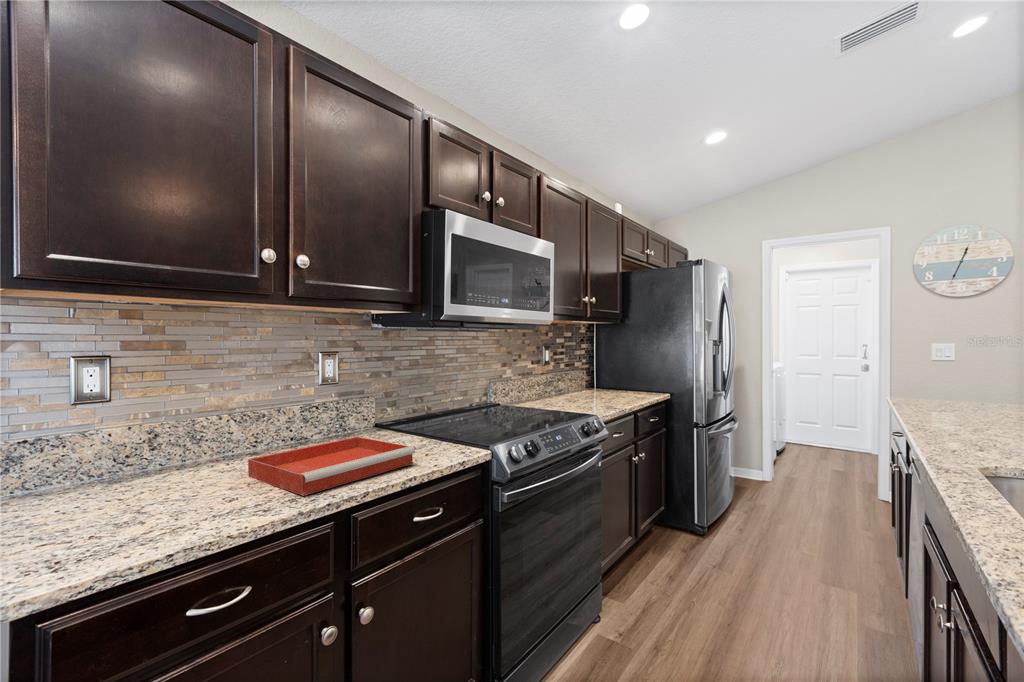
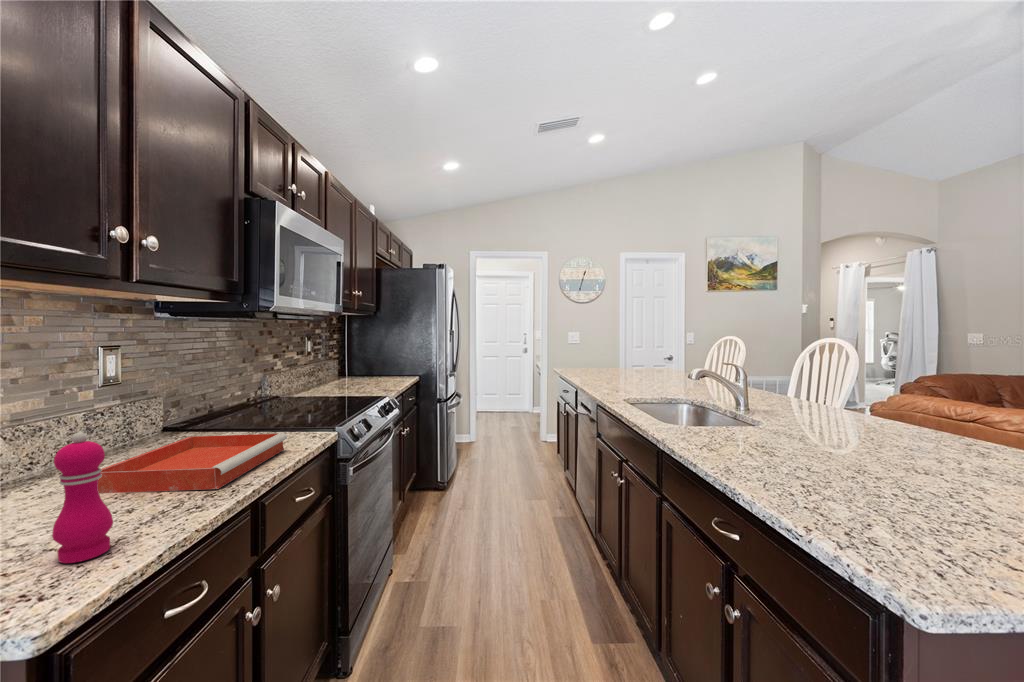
pepper mill: none [117,430,165,542] -> present [52,432,113,563]

